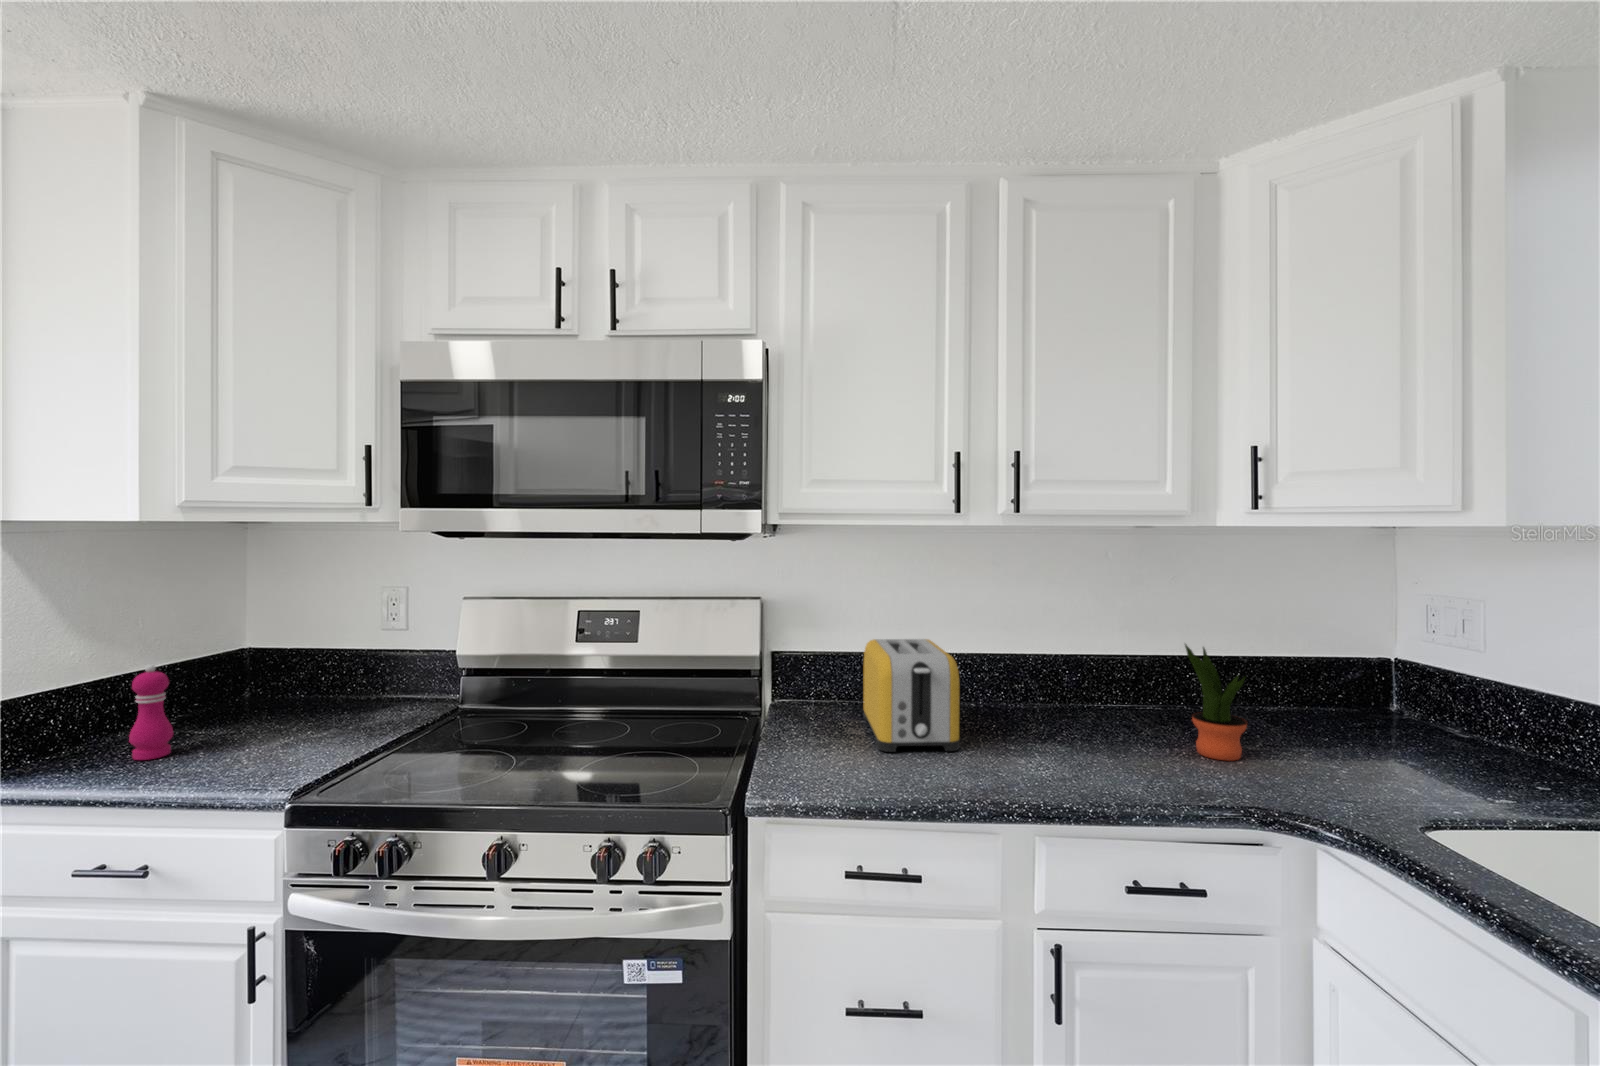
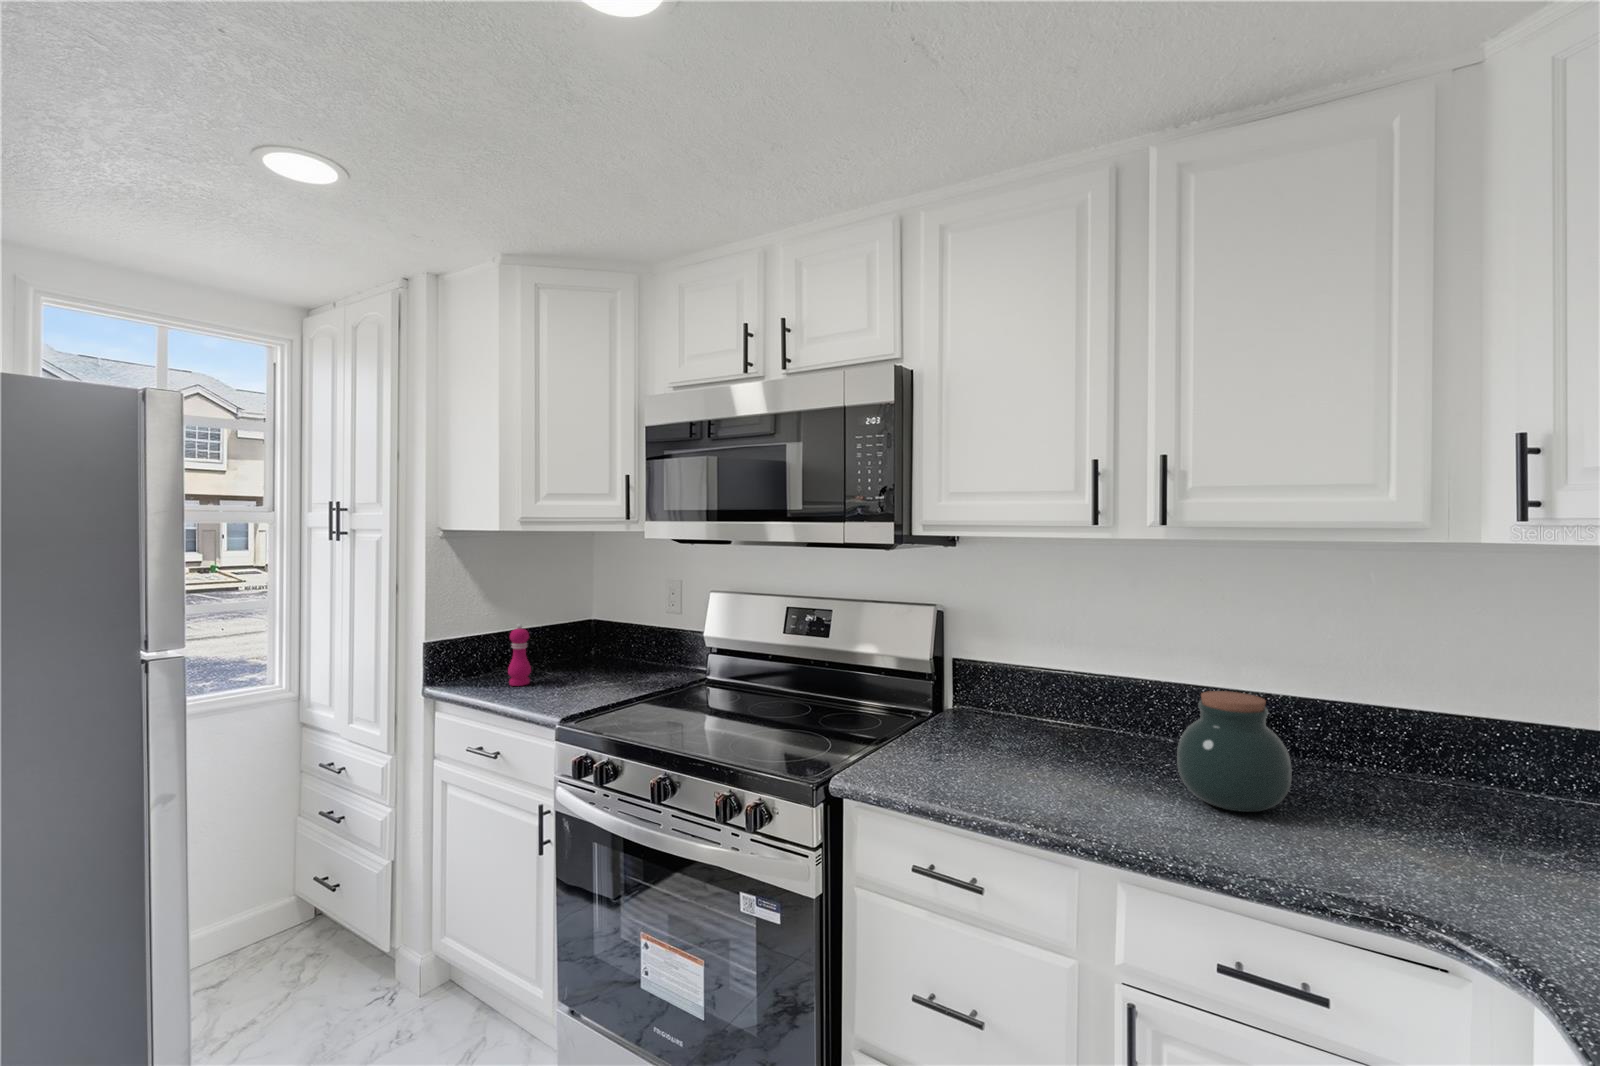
toaster: present [863,639,959,752] -> none [1001,654,1105,778]
potted plant: present [1185,644,1247,761] -> none [1383,690,1496,859]
jar: none [1031,656,1119,755] -> present [1177,691,1291,812]

